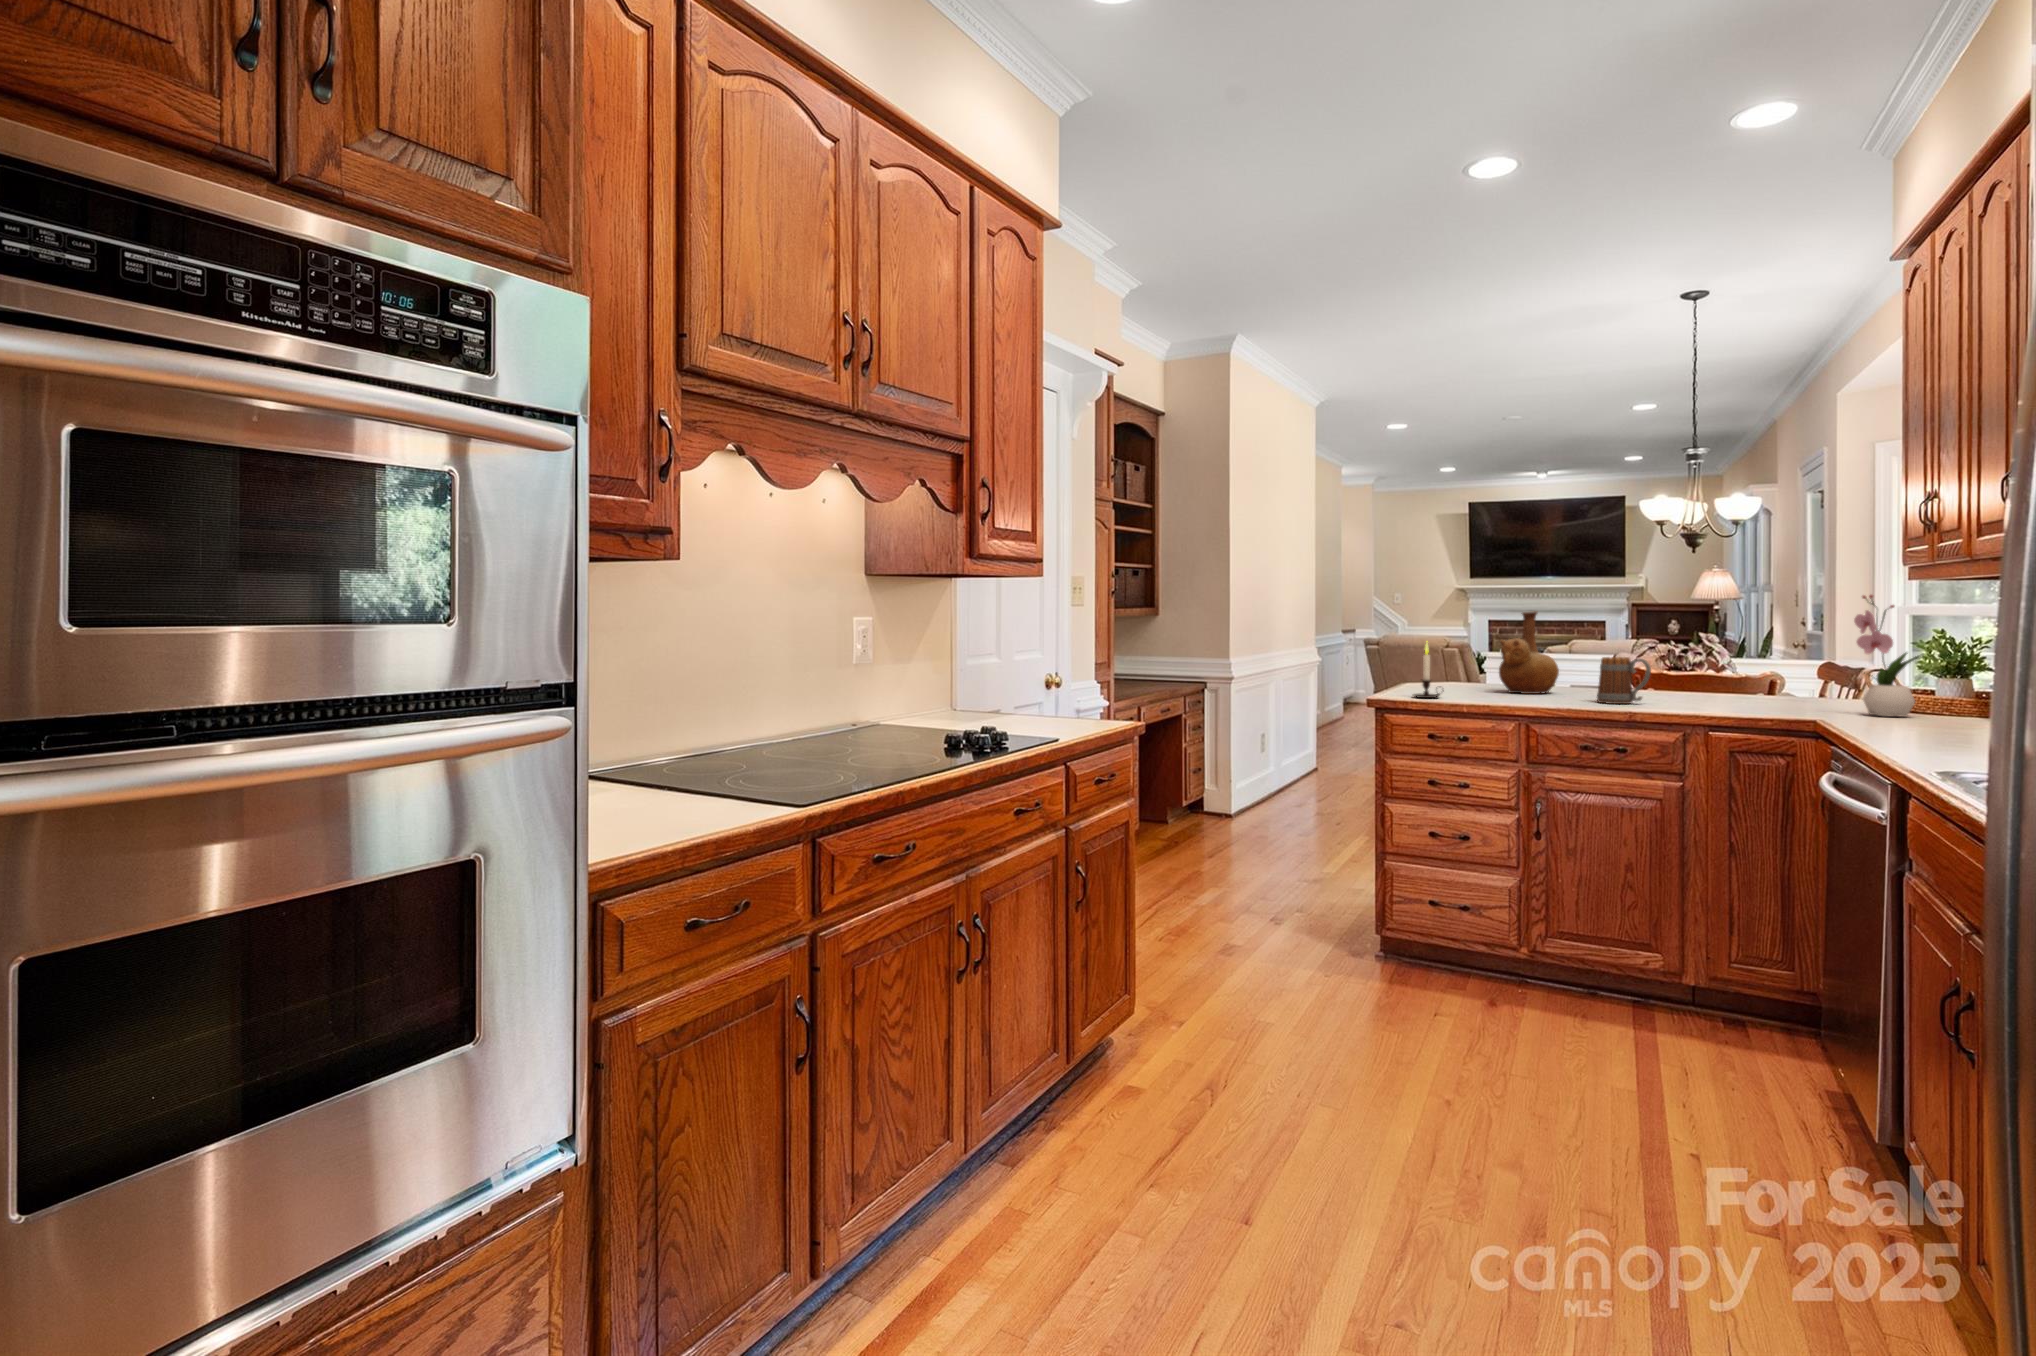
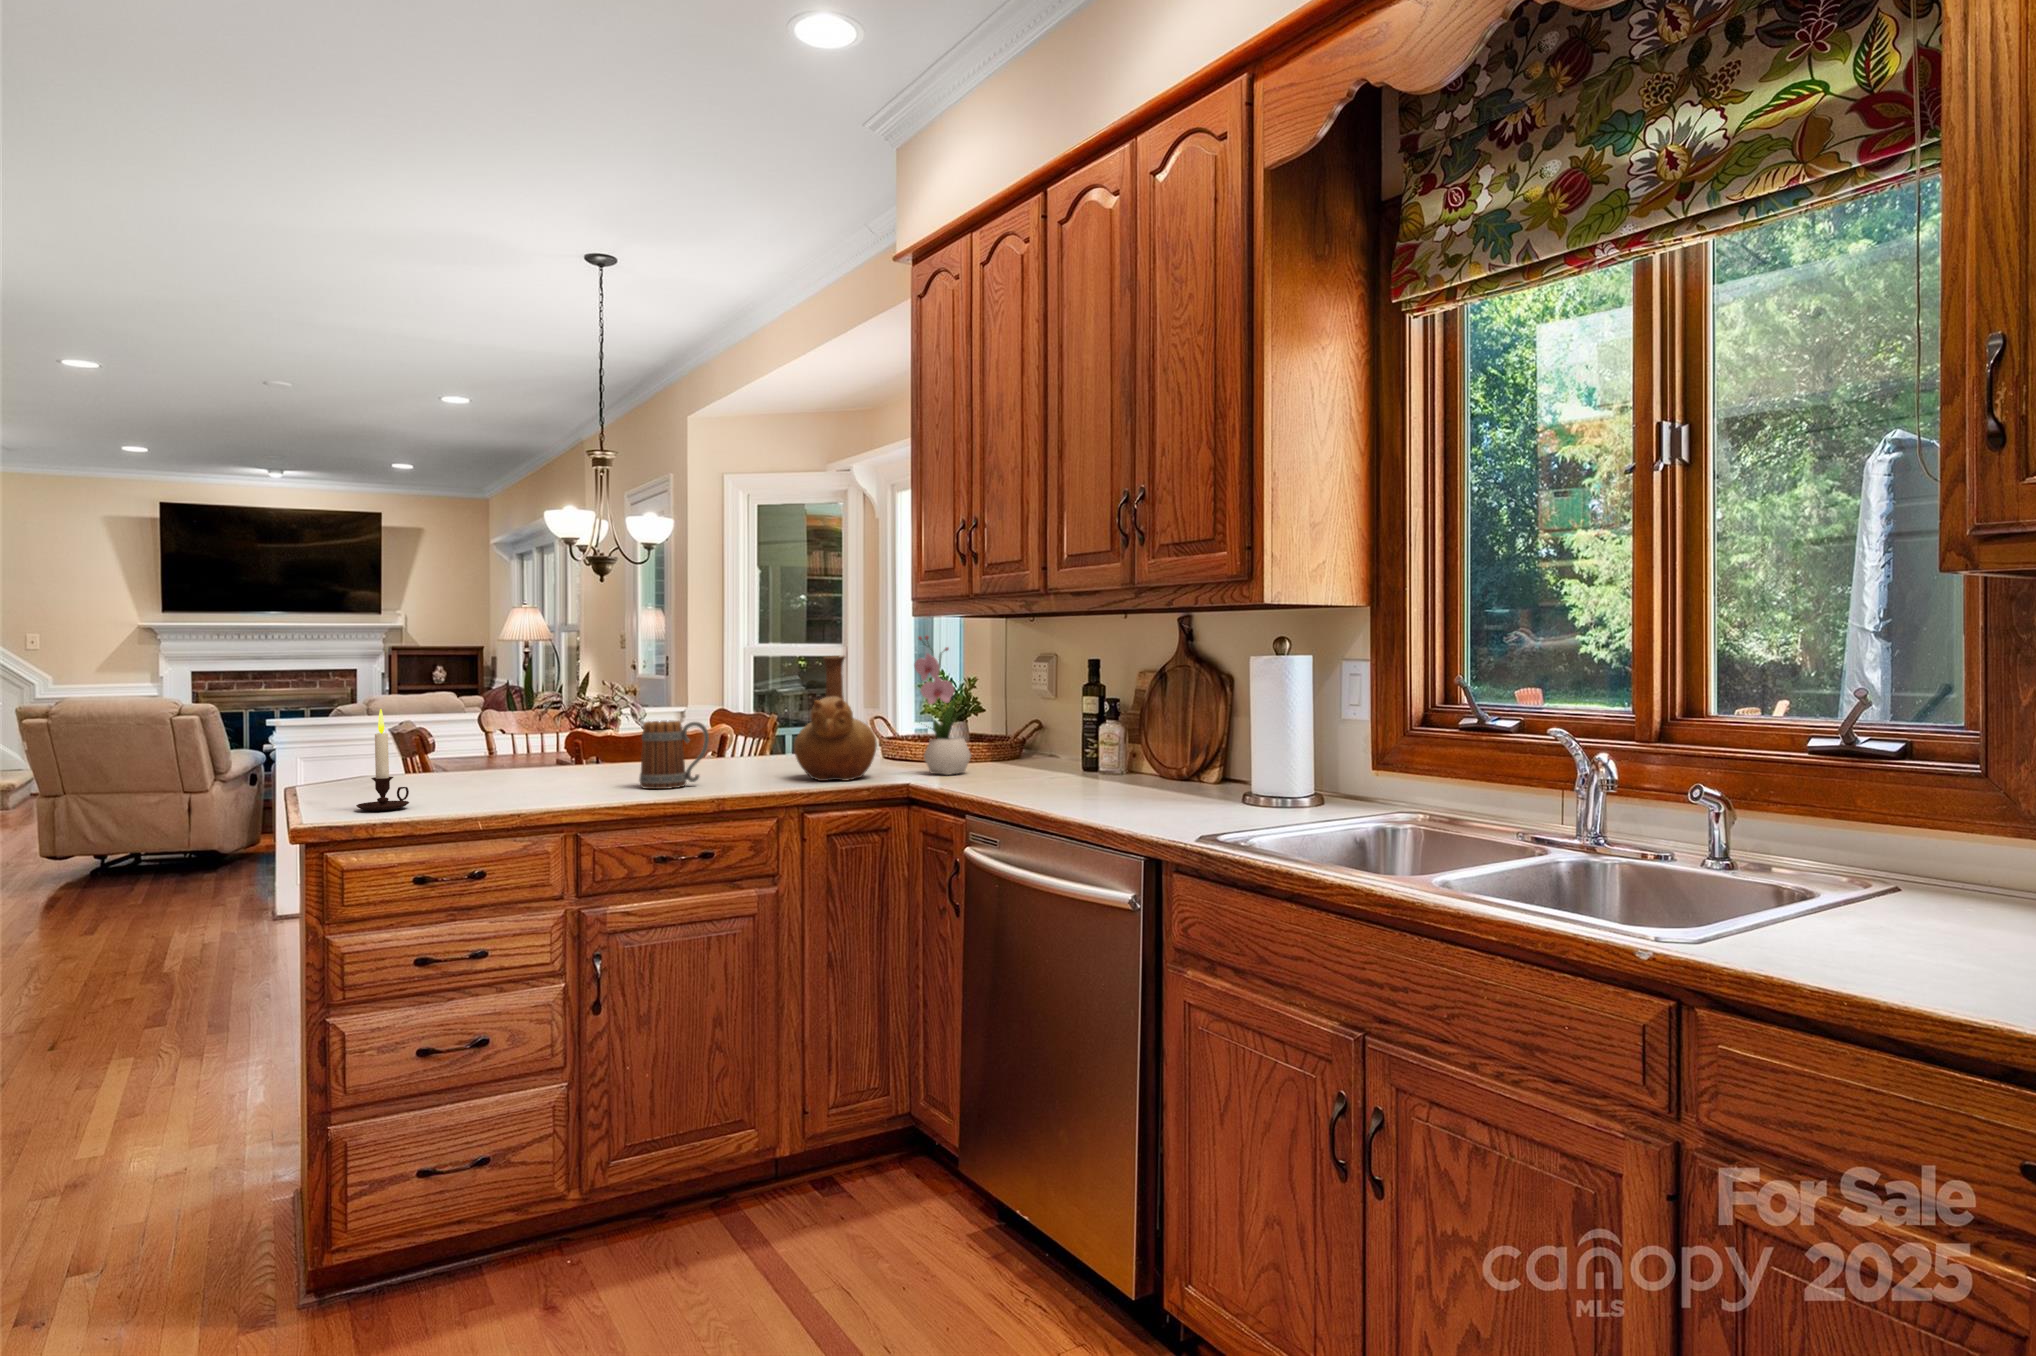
vase: present [1499,611,1559,694] -> present [794,656,877,781]

